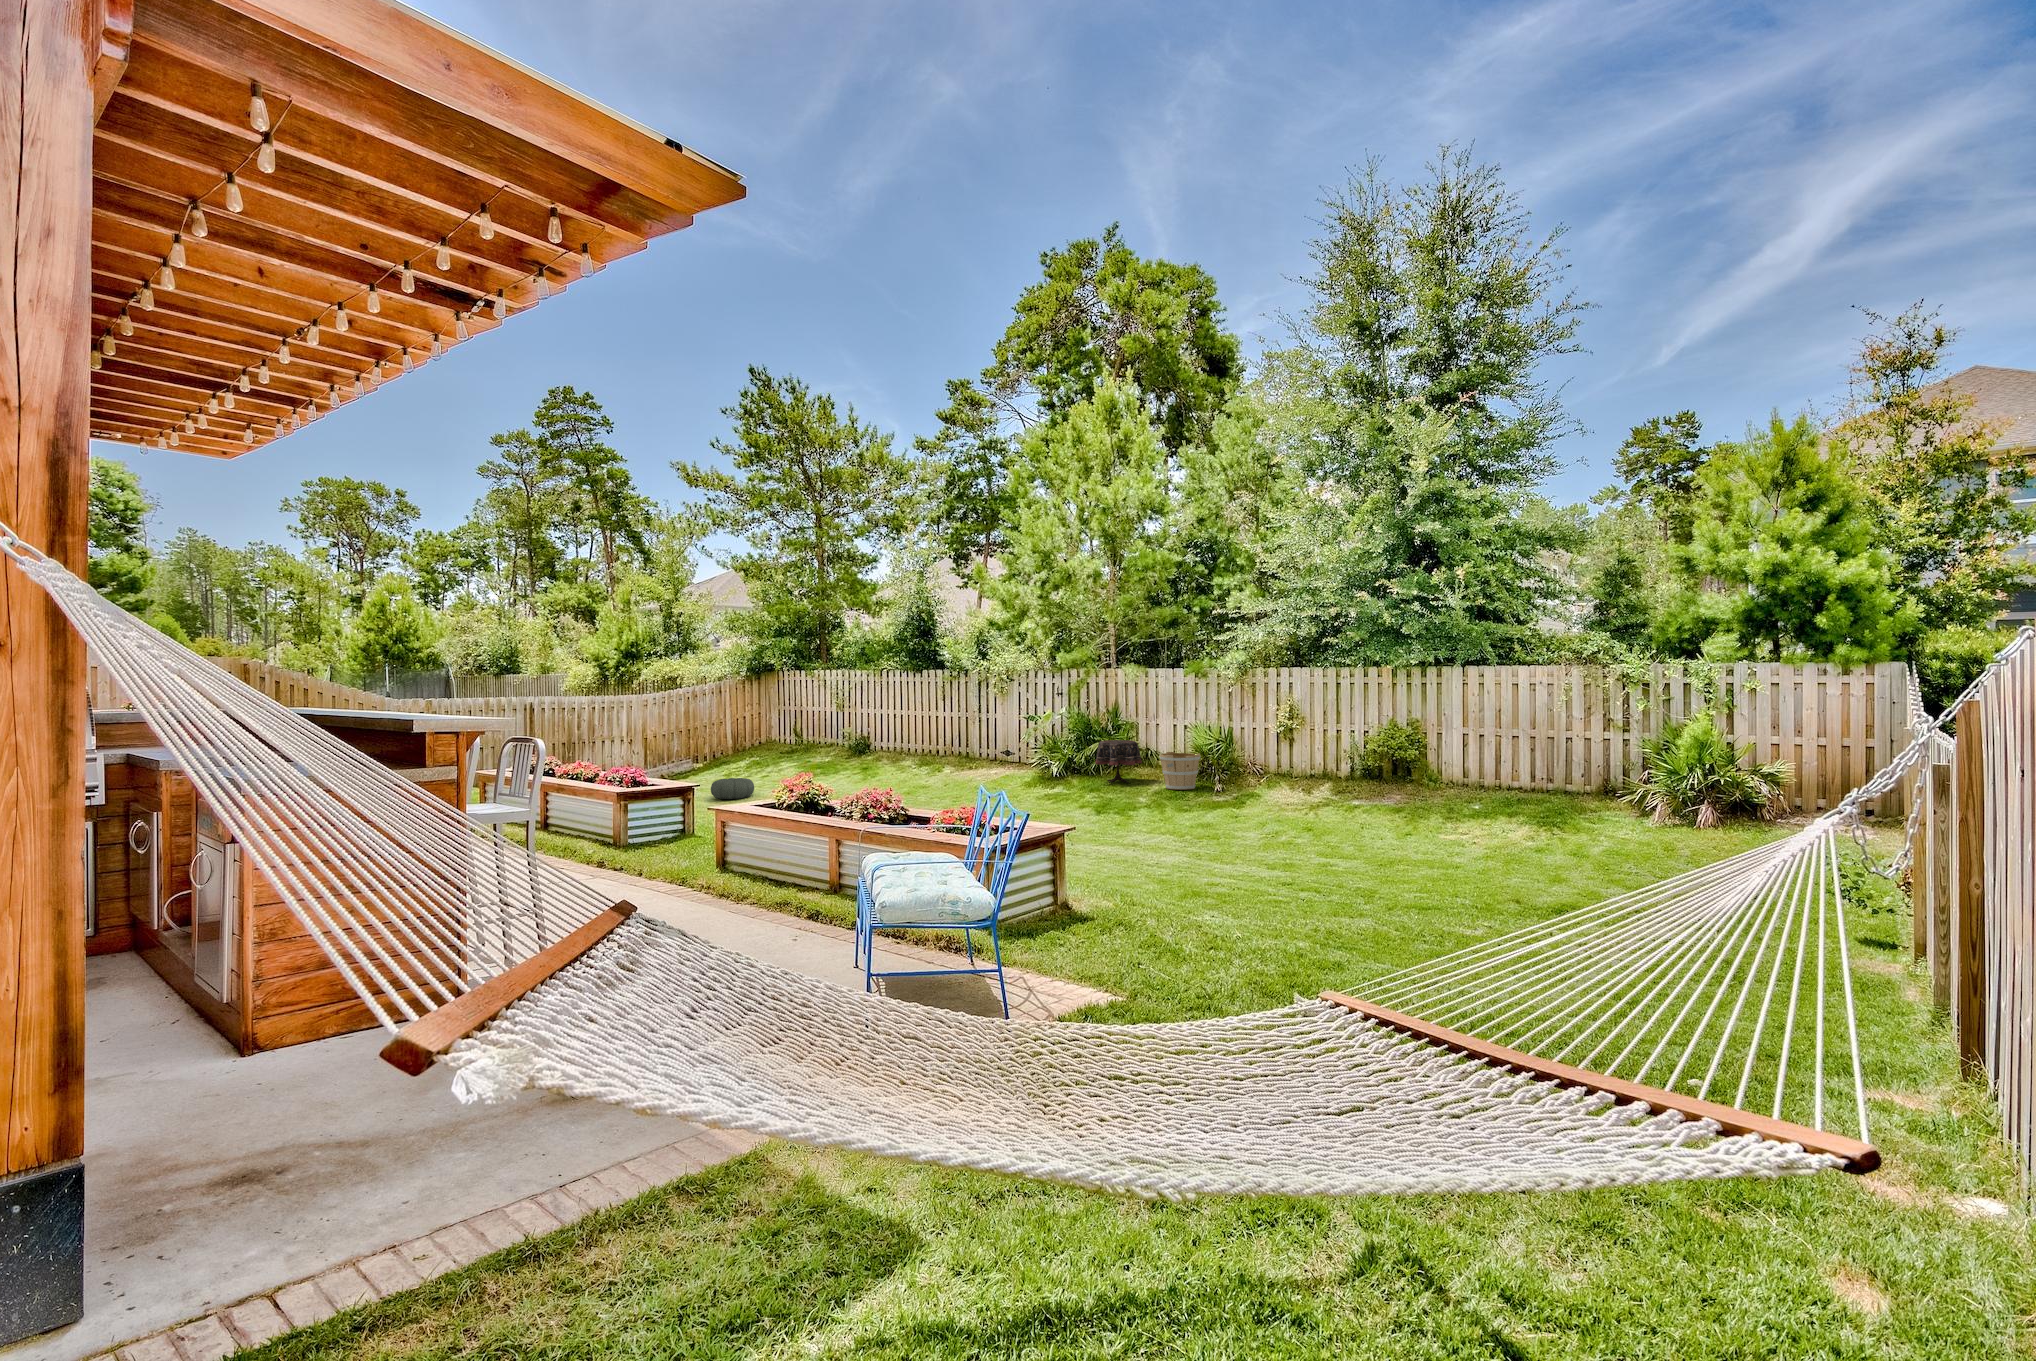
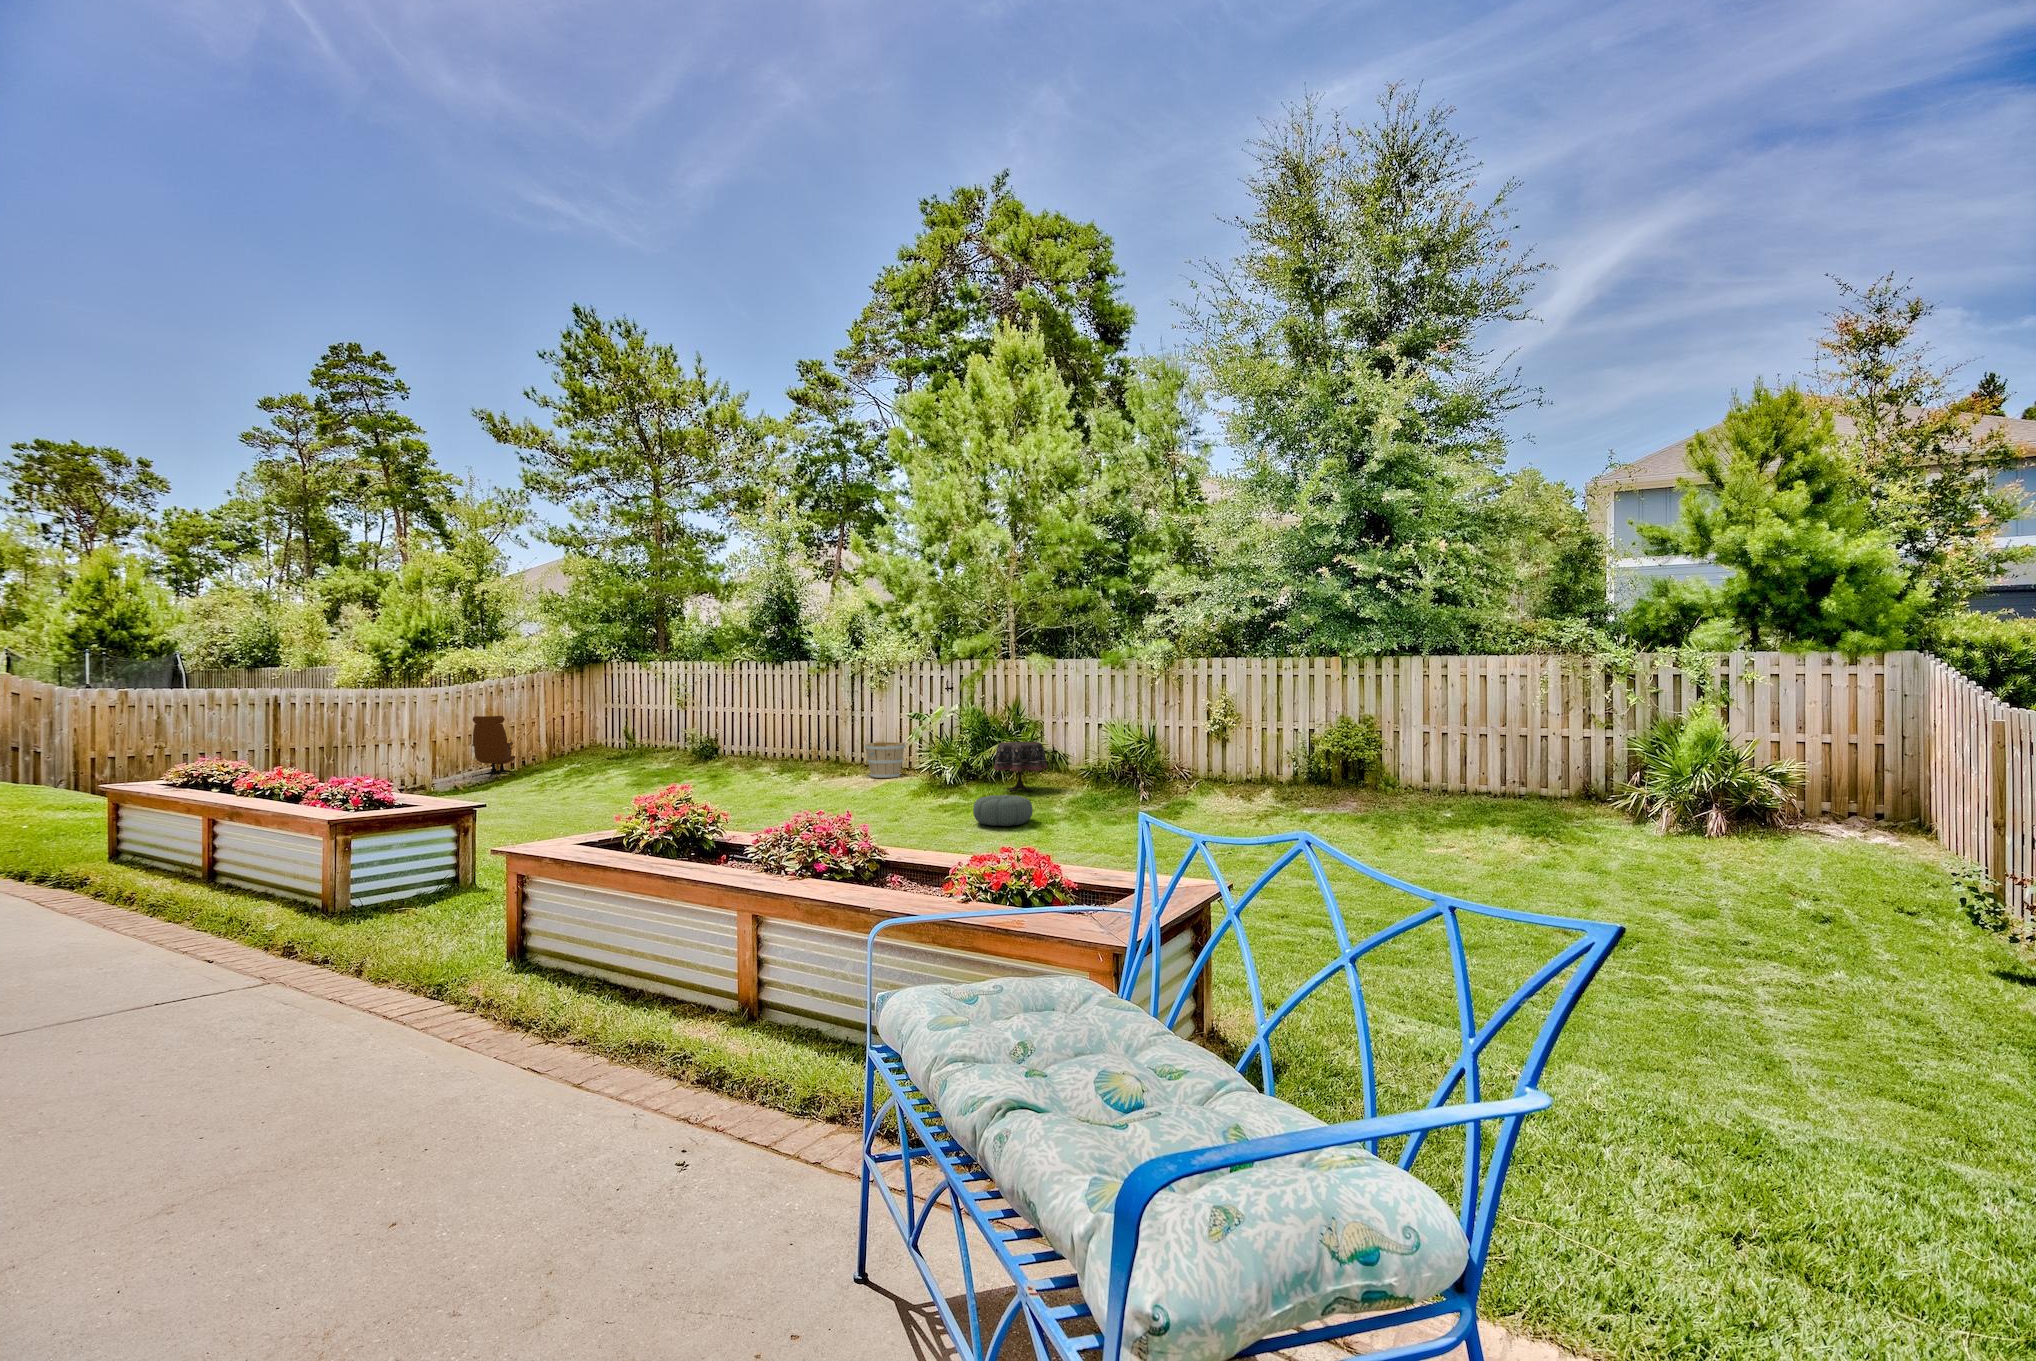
lounge chair: none [677,716,711,768] -> present [472,716,515,779]
wooden bucket: present [1160,752,1200,790] -> present [865,741,906,778]
pouf: present [711,778,754,799] -> present [973,795,1033,826]

